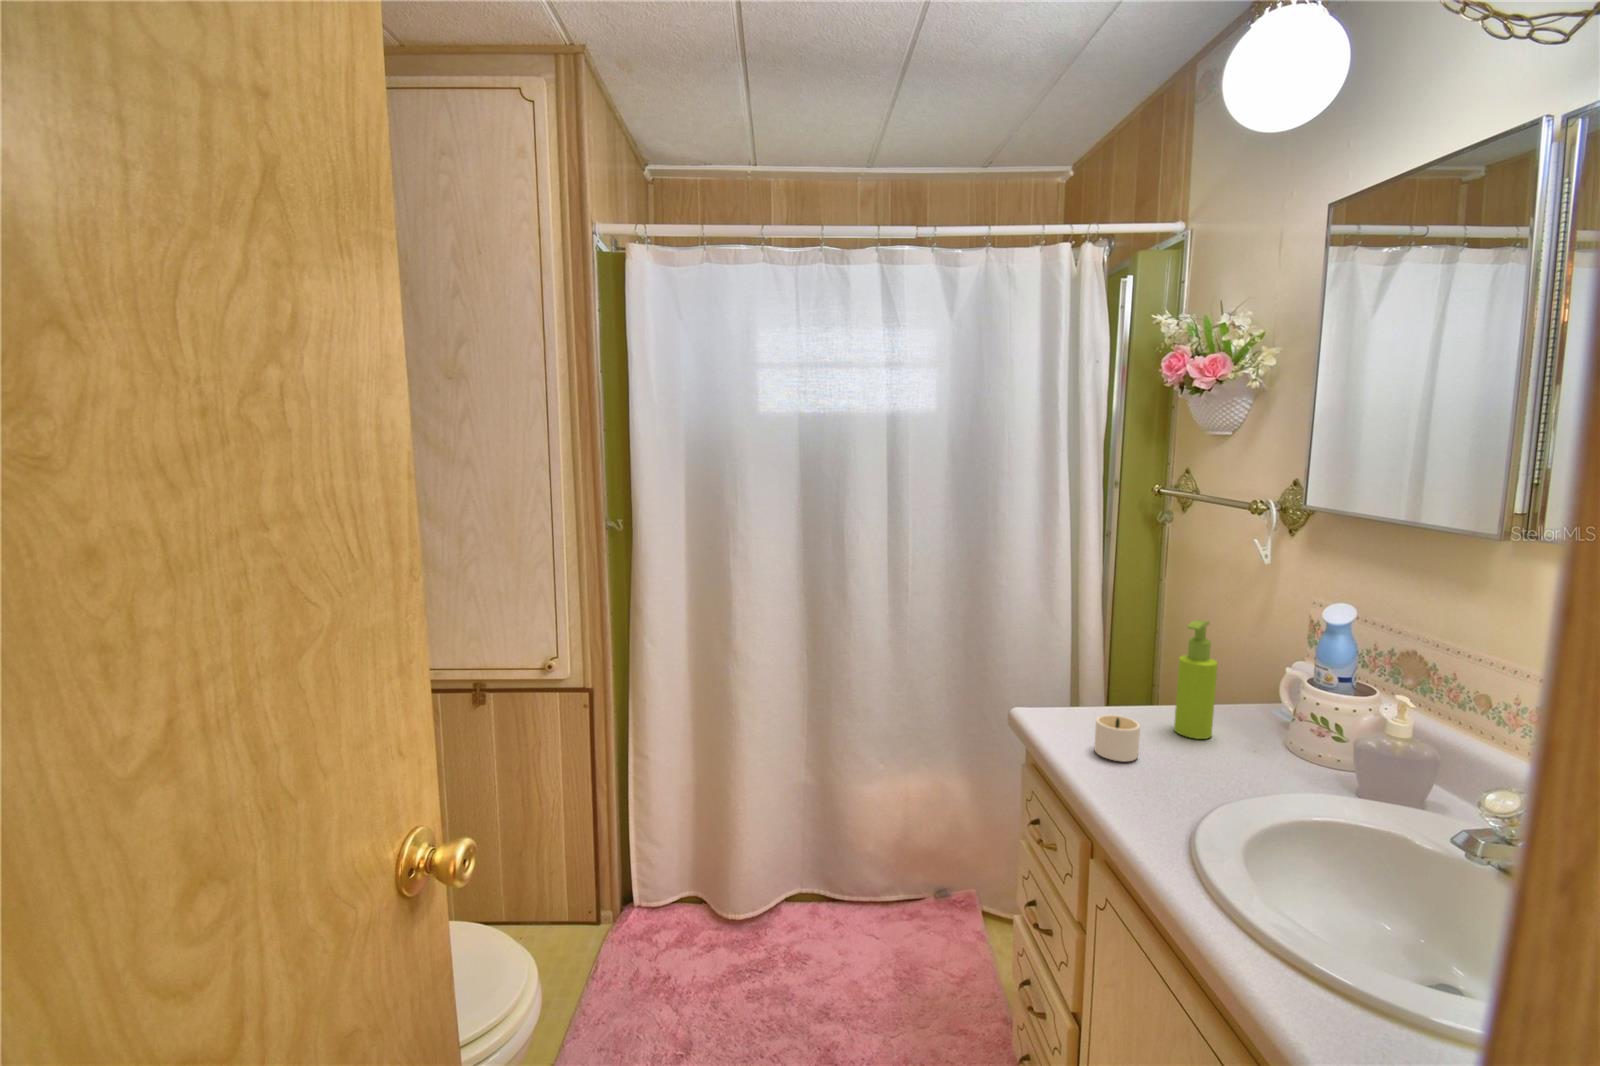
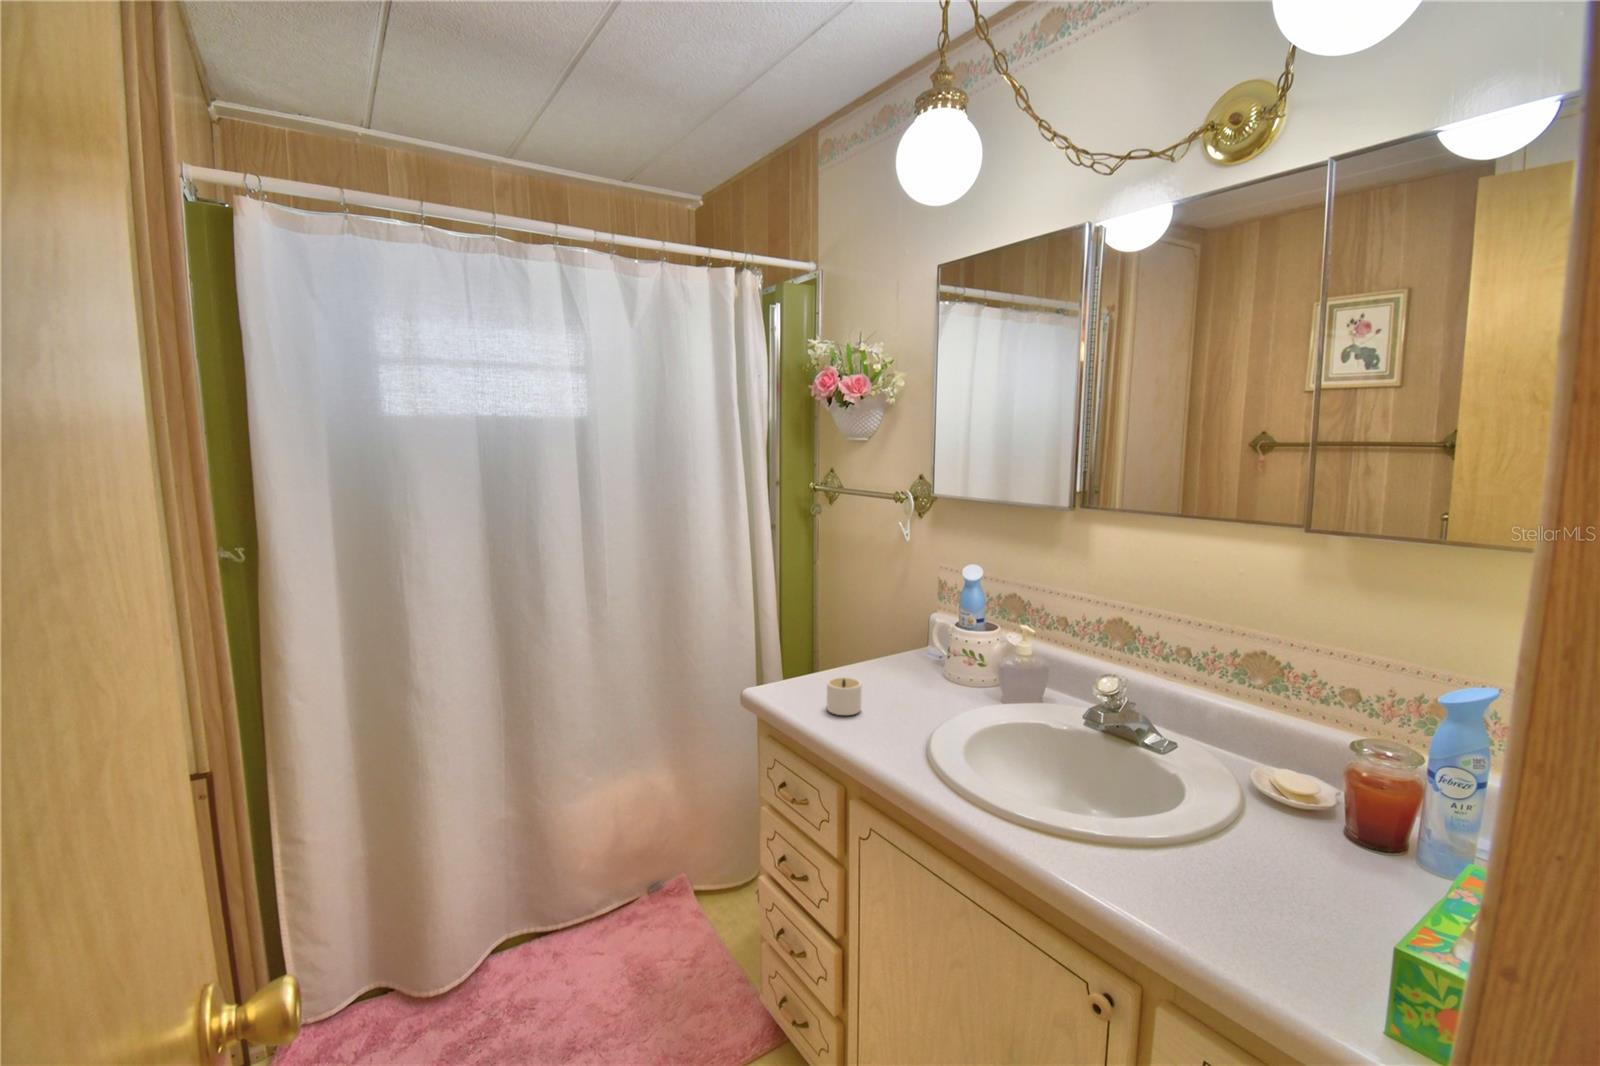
soap dispenser: present [1174,620,1218,739] -> none [872,589,900,685]

